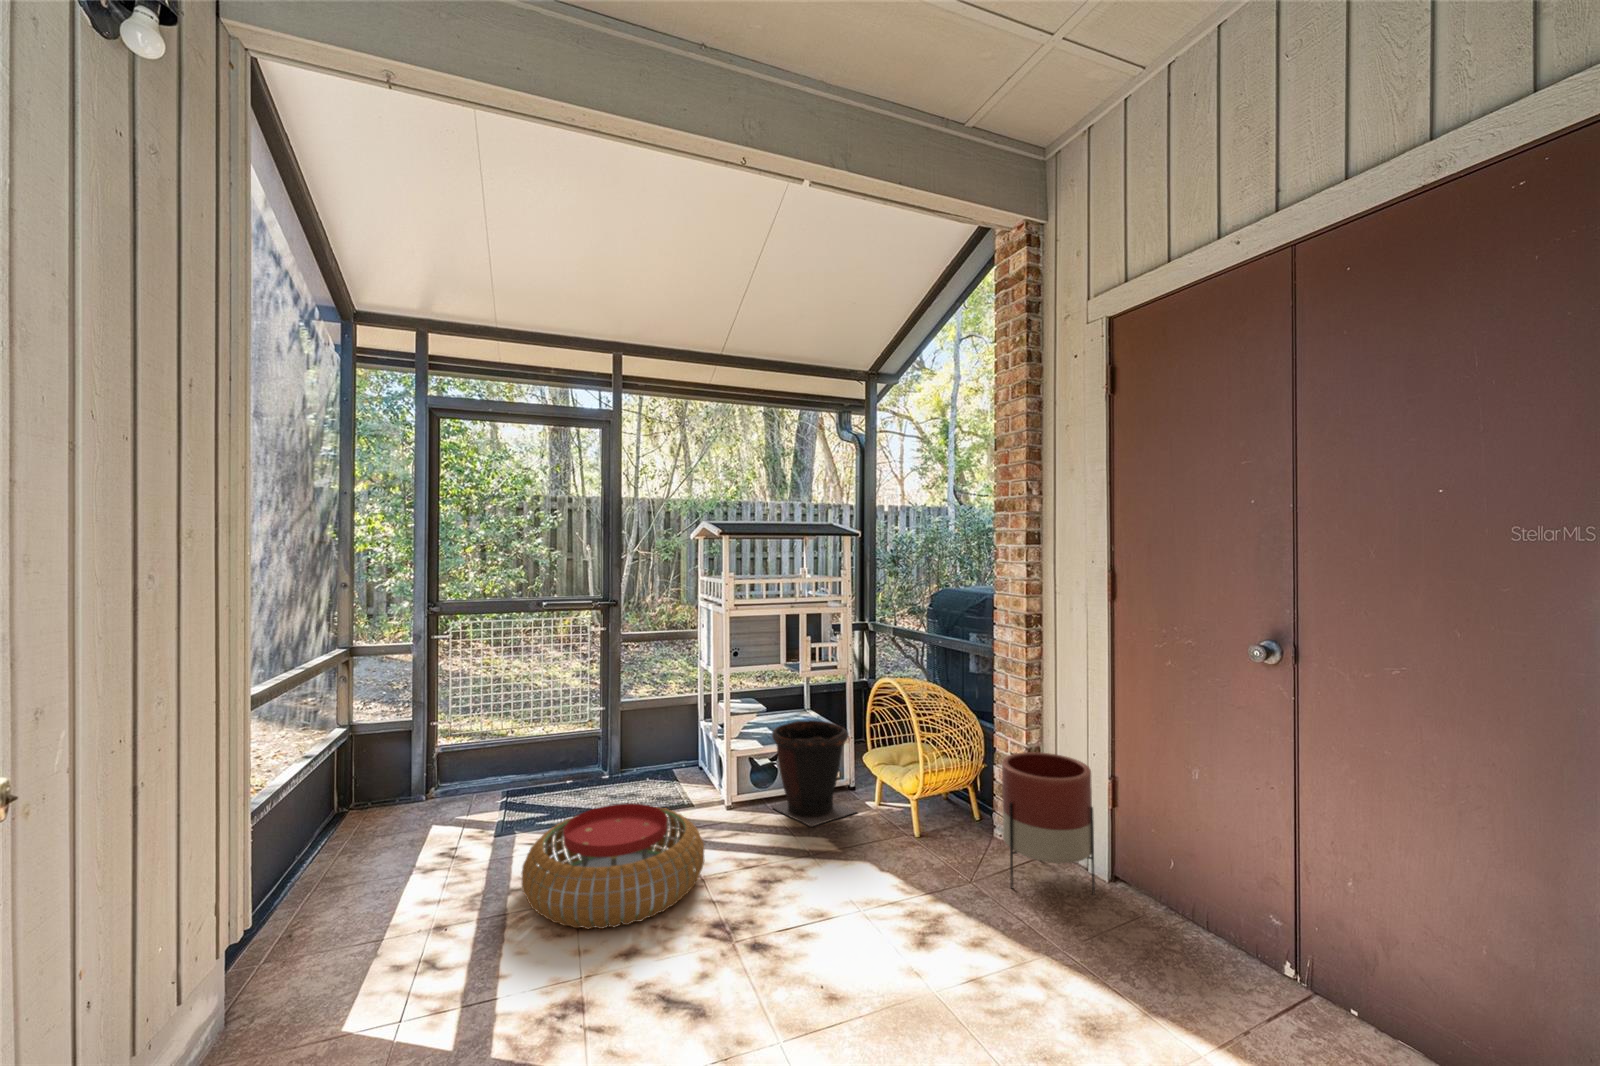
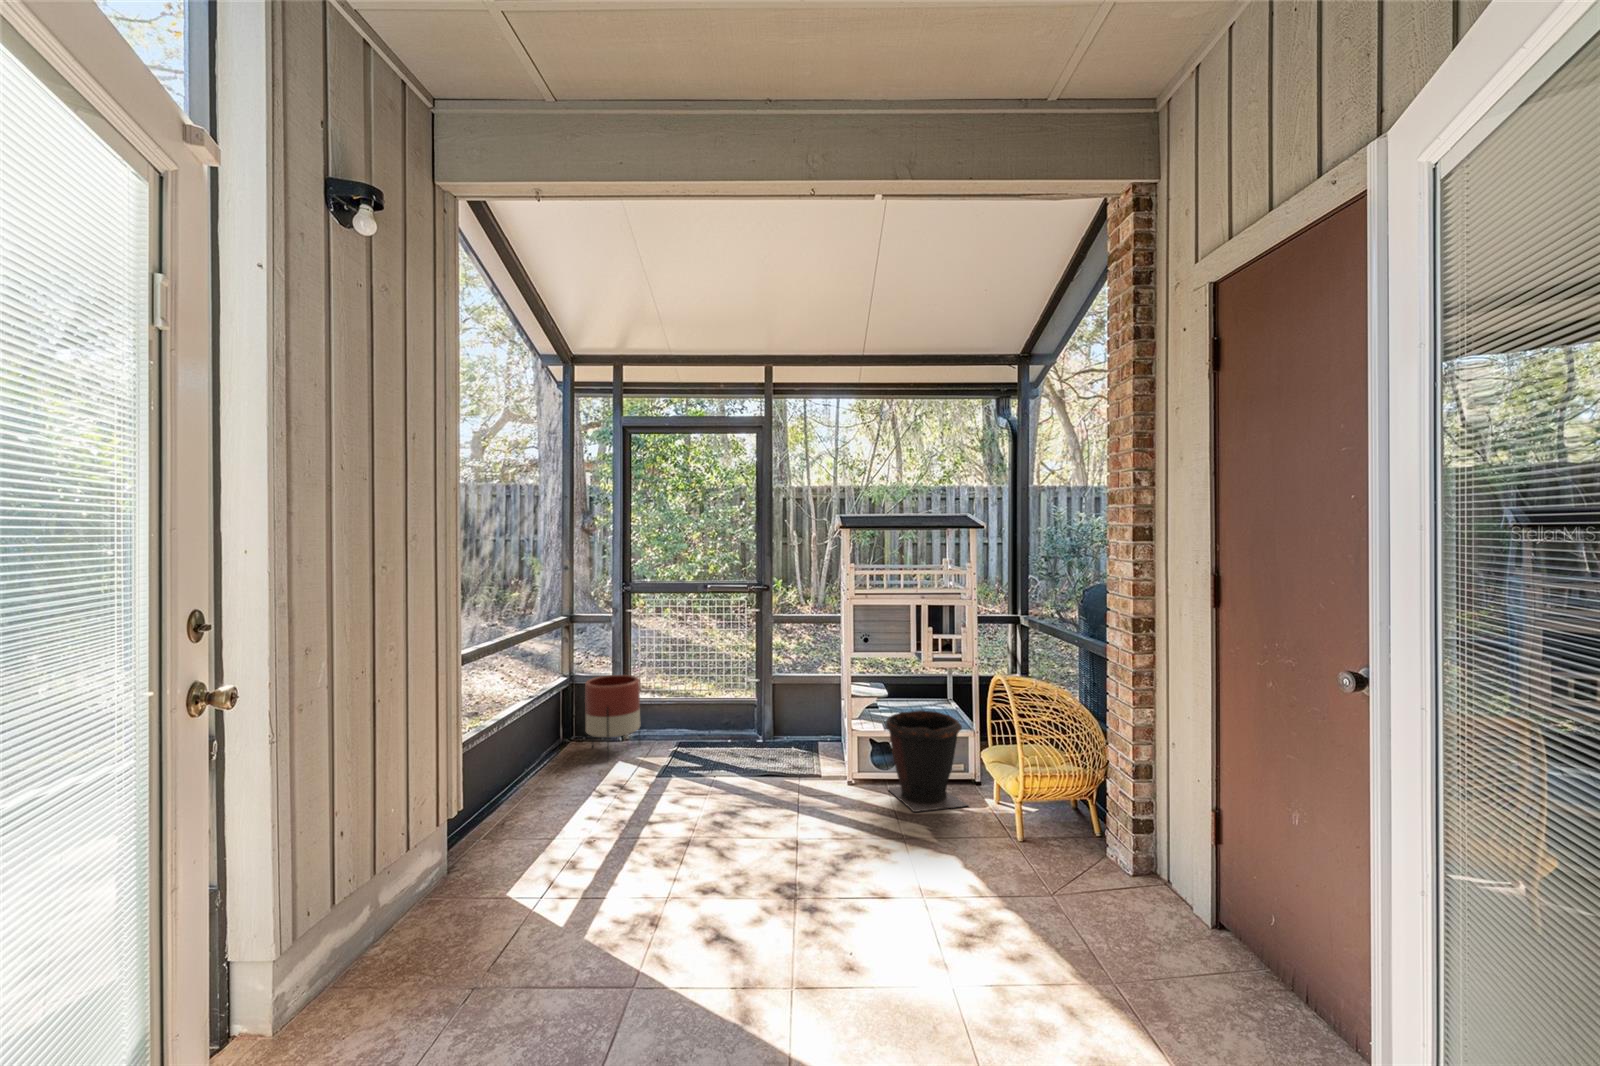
planter: present [1002,752,1095,894] -> present [585,675,640,759]
pouf: present [521,803,704,929] -> none [647,764,797,863]

